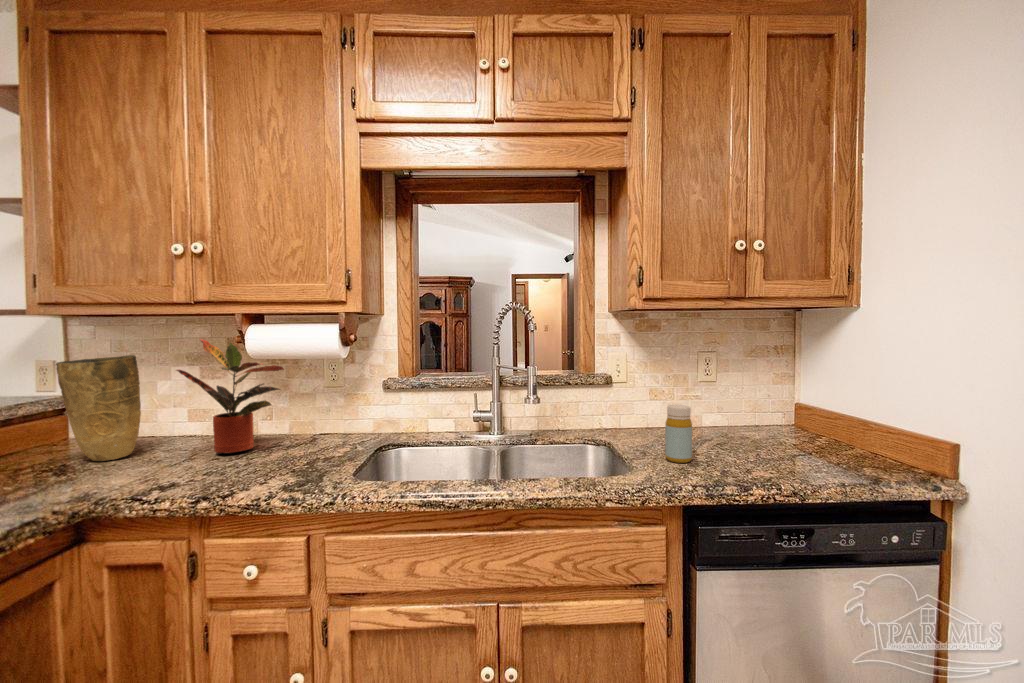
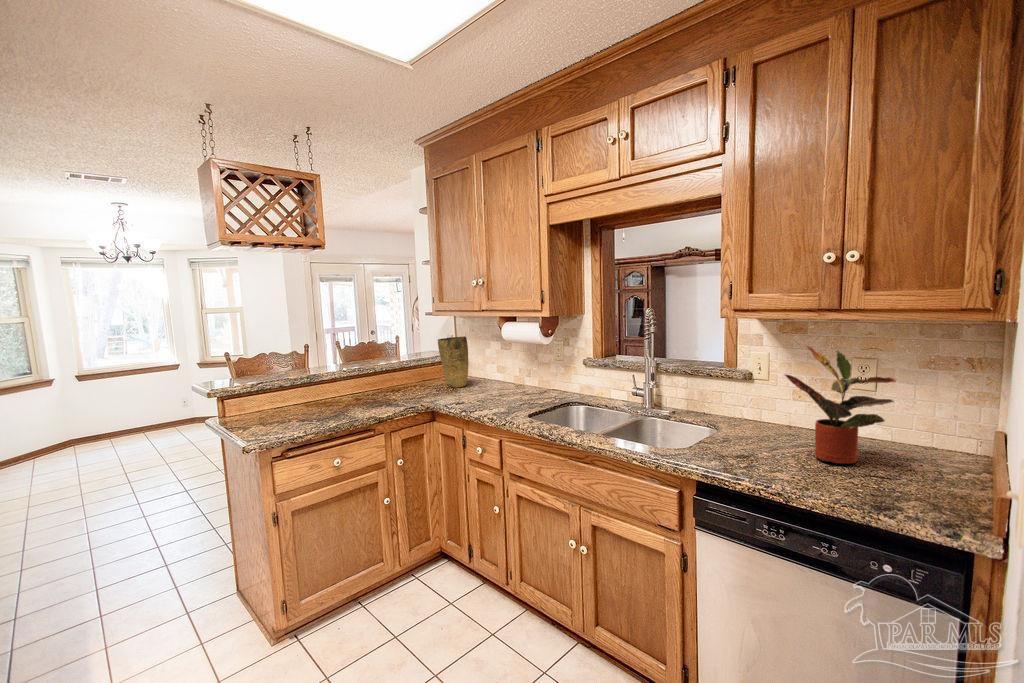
potted plant: present [176,339,284,454] -> present [785,345,897,464]
bottle: present [665,405,692,463] -> none [728,404,752,454]

